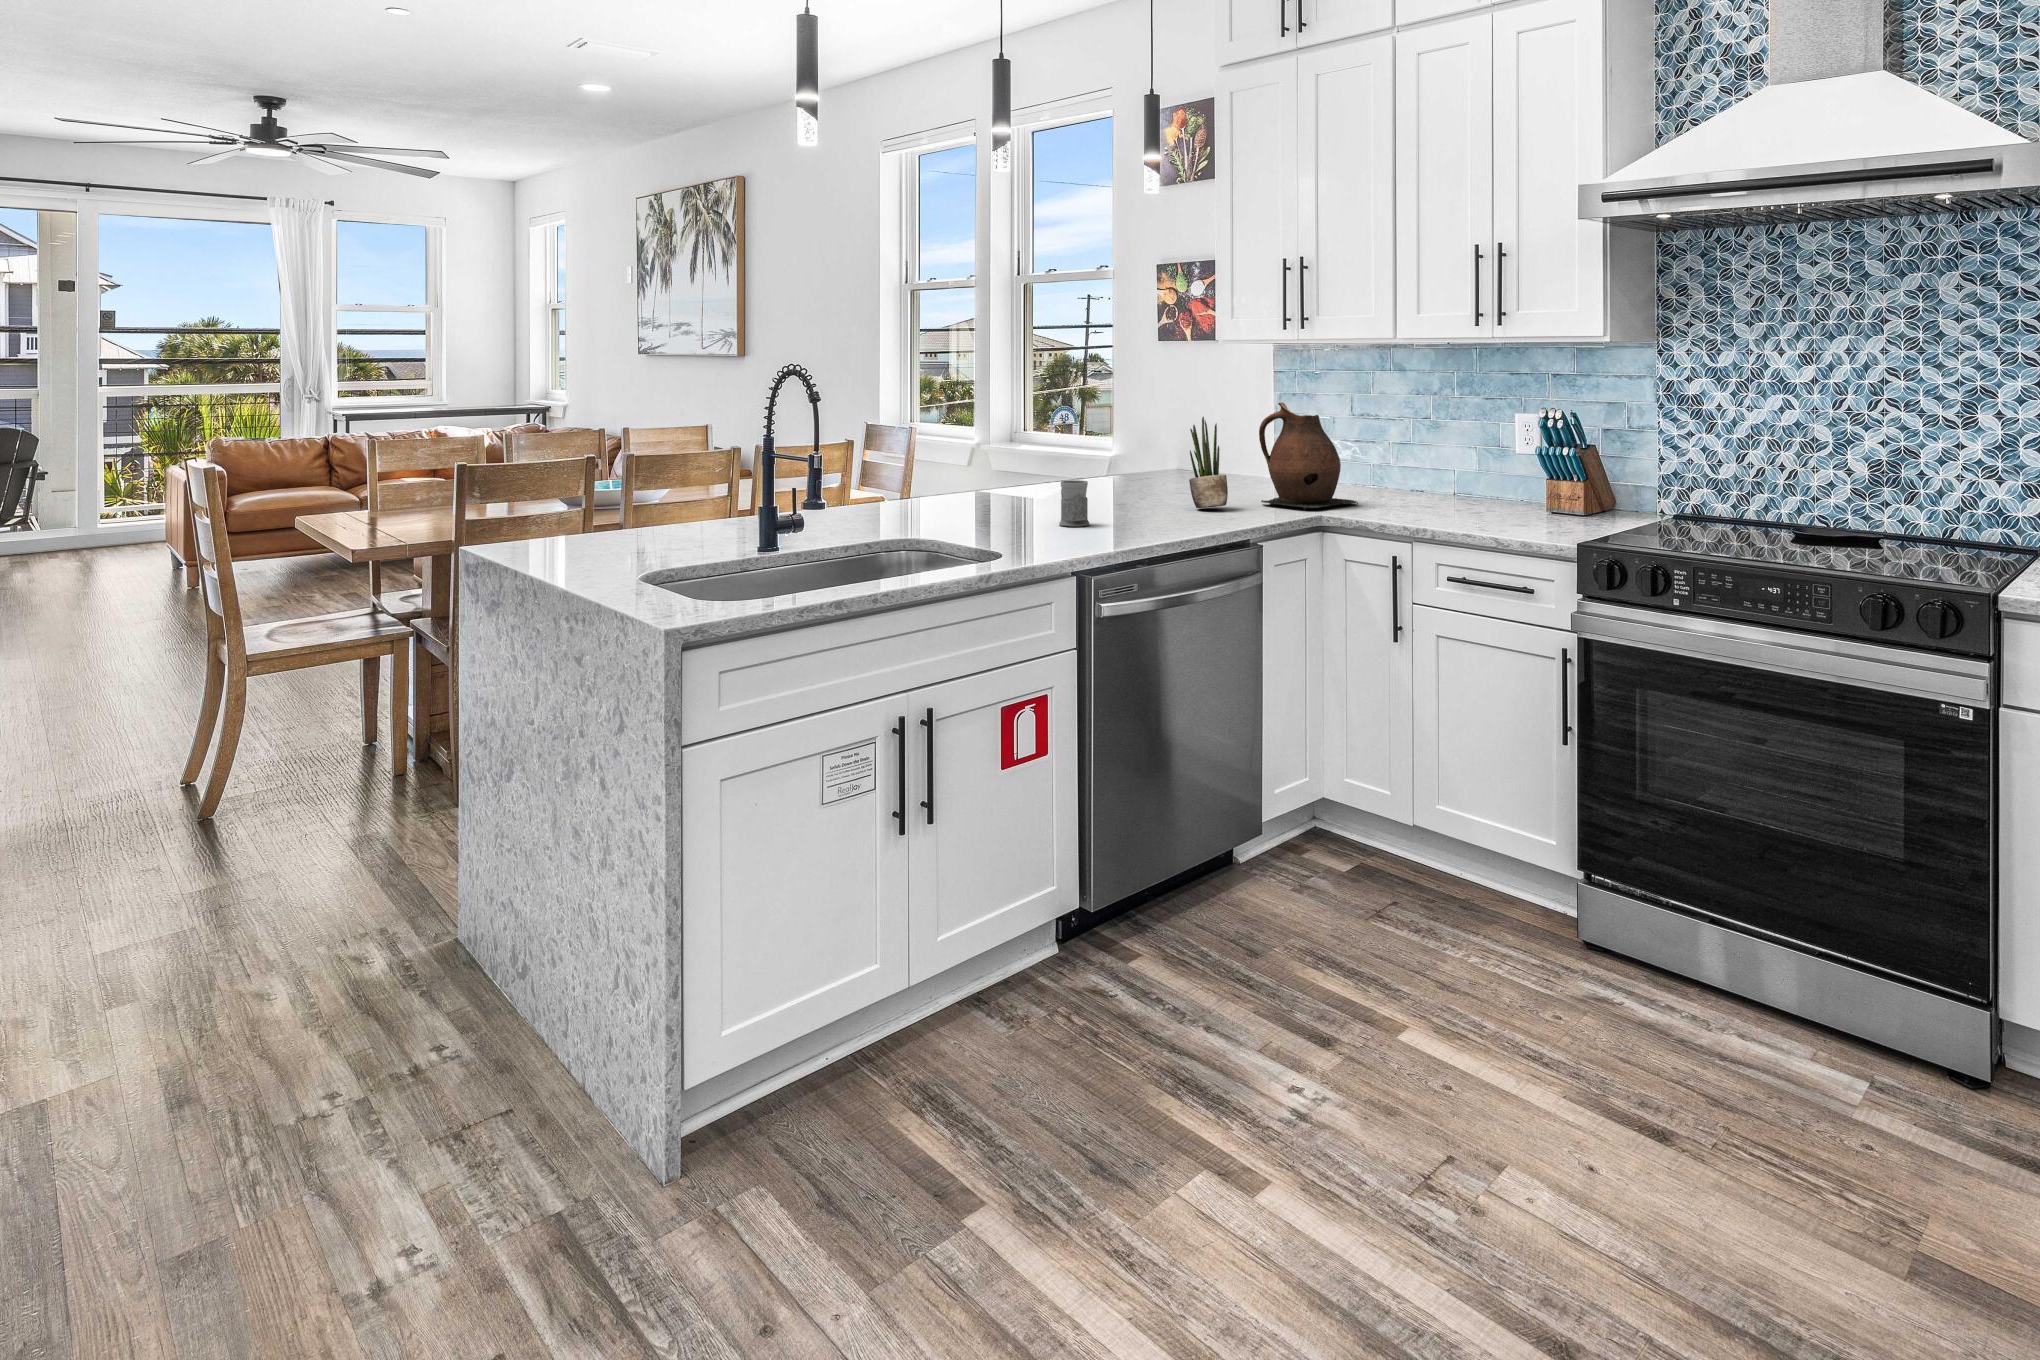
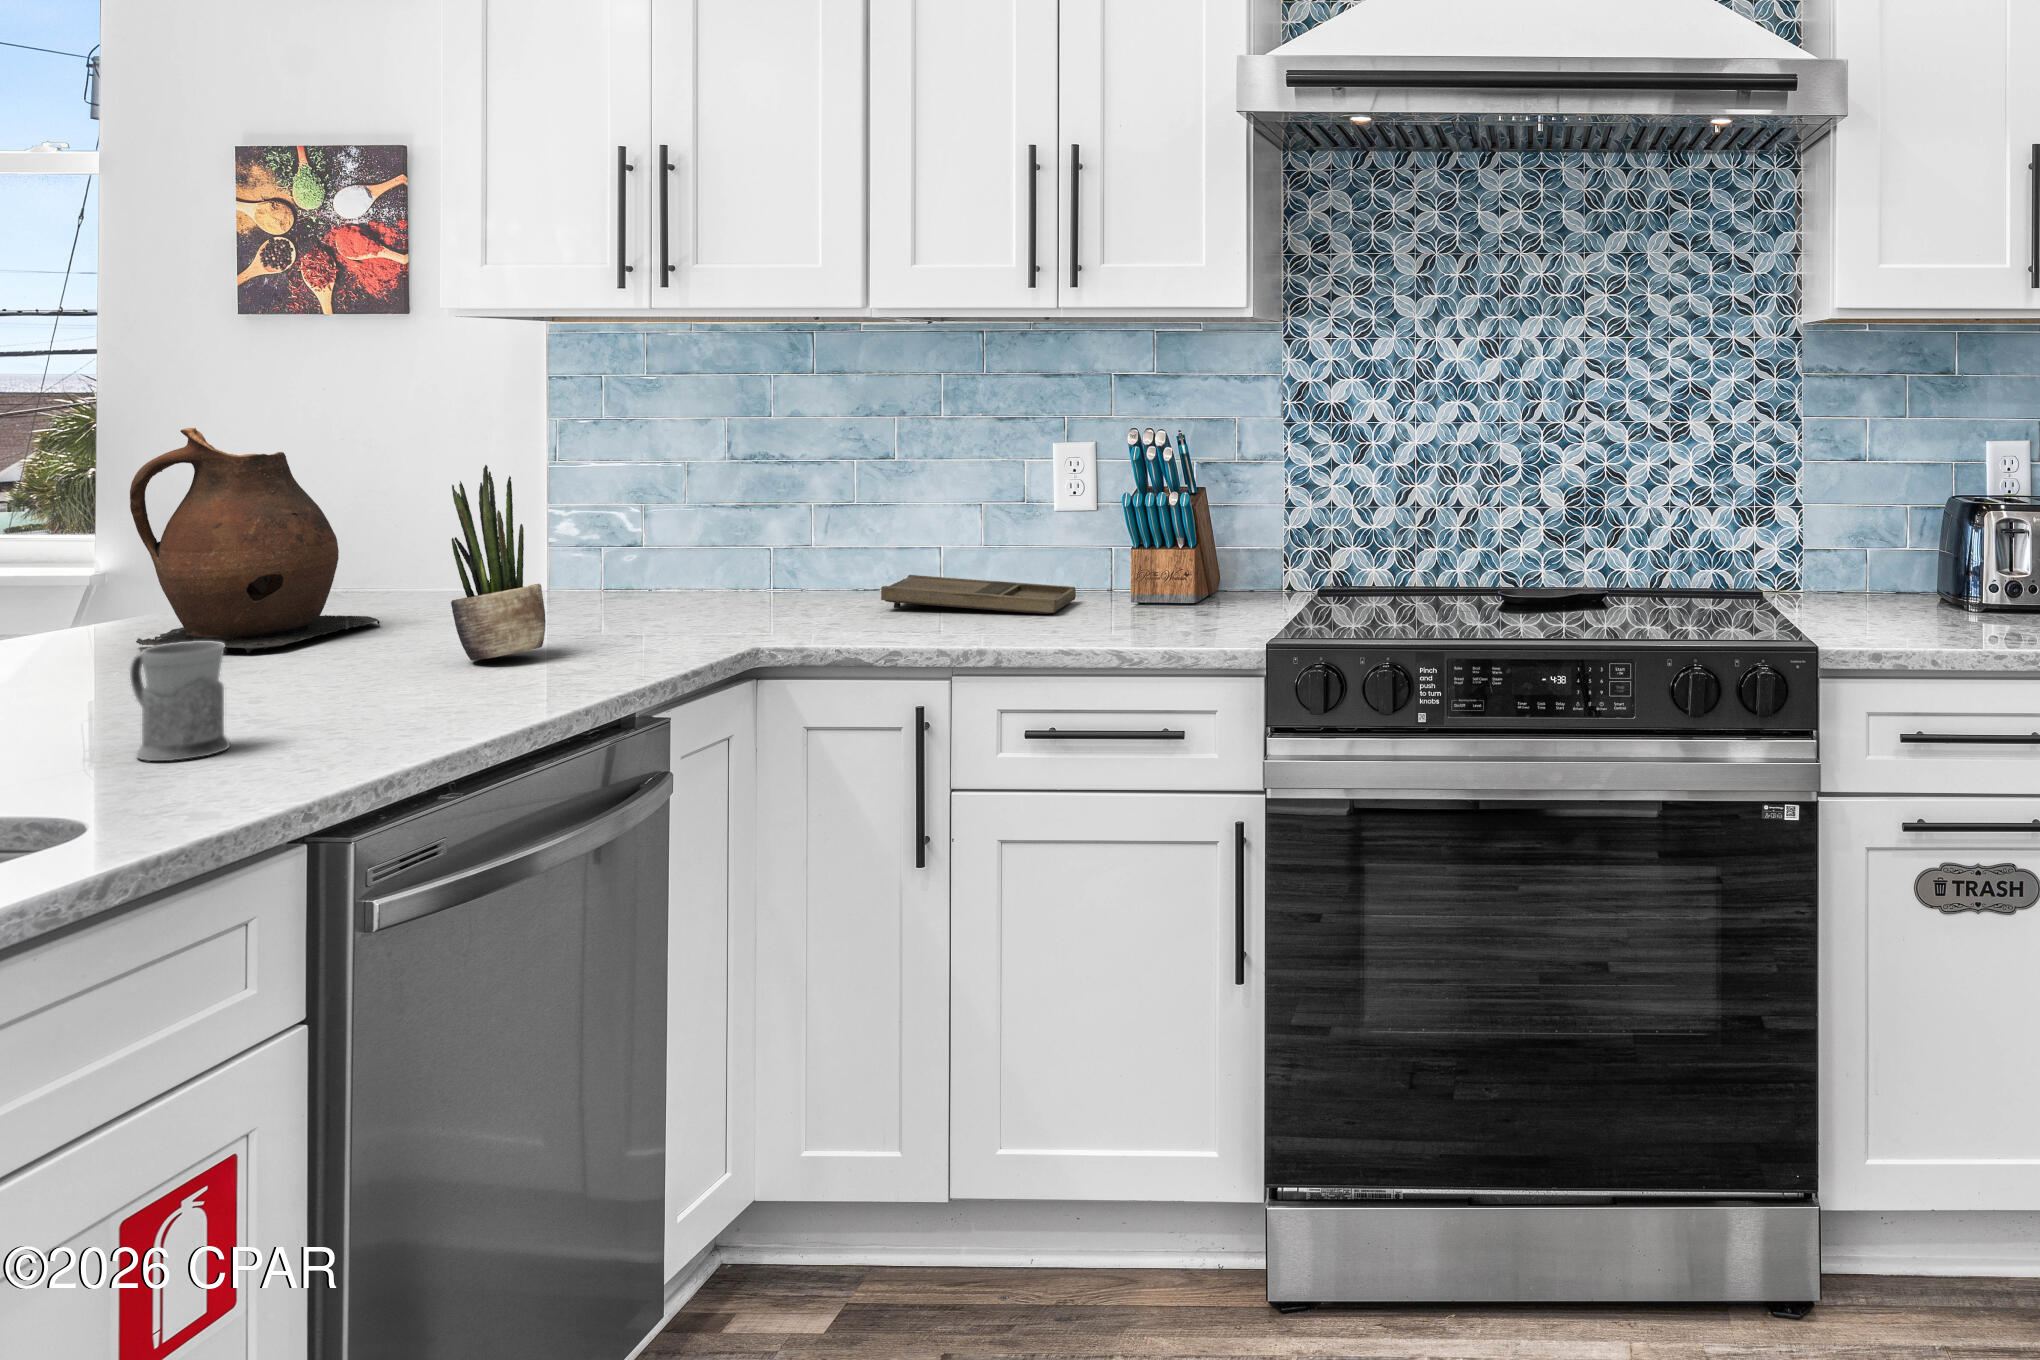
ceramic pitcher: present [1259,402,1358,510] -> present [130,428,380,653]
tray: none [1398,491,1508,516] -> present [881,575,1076,614]

